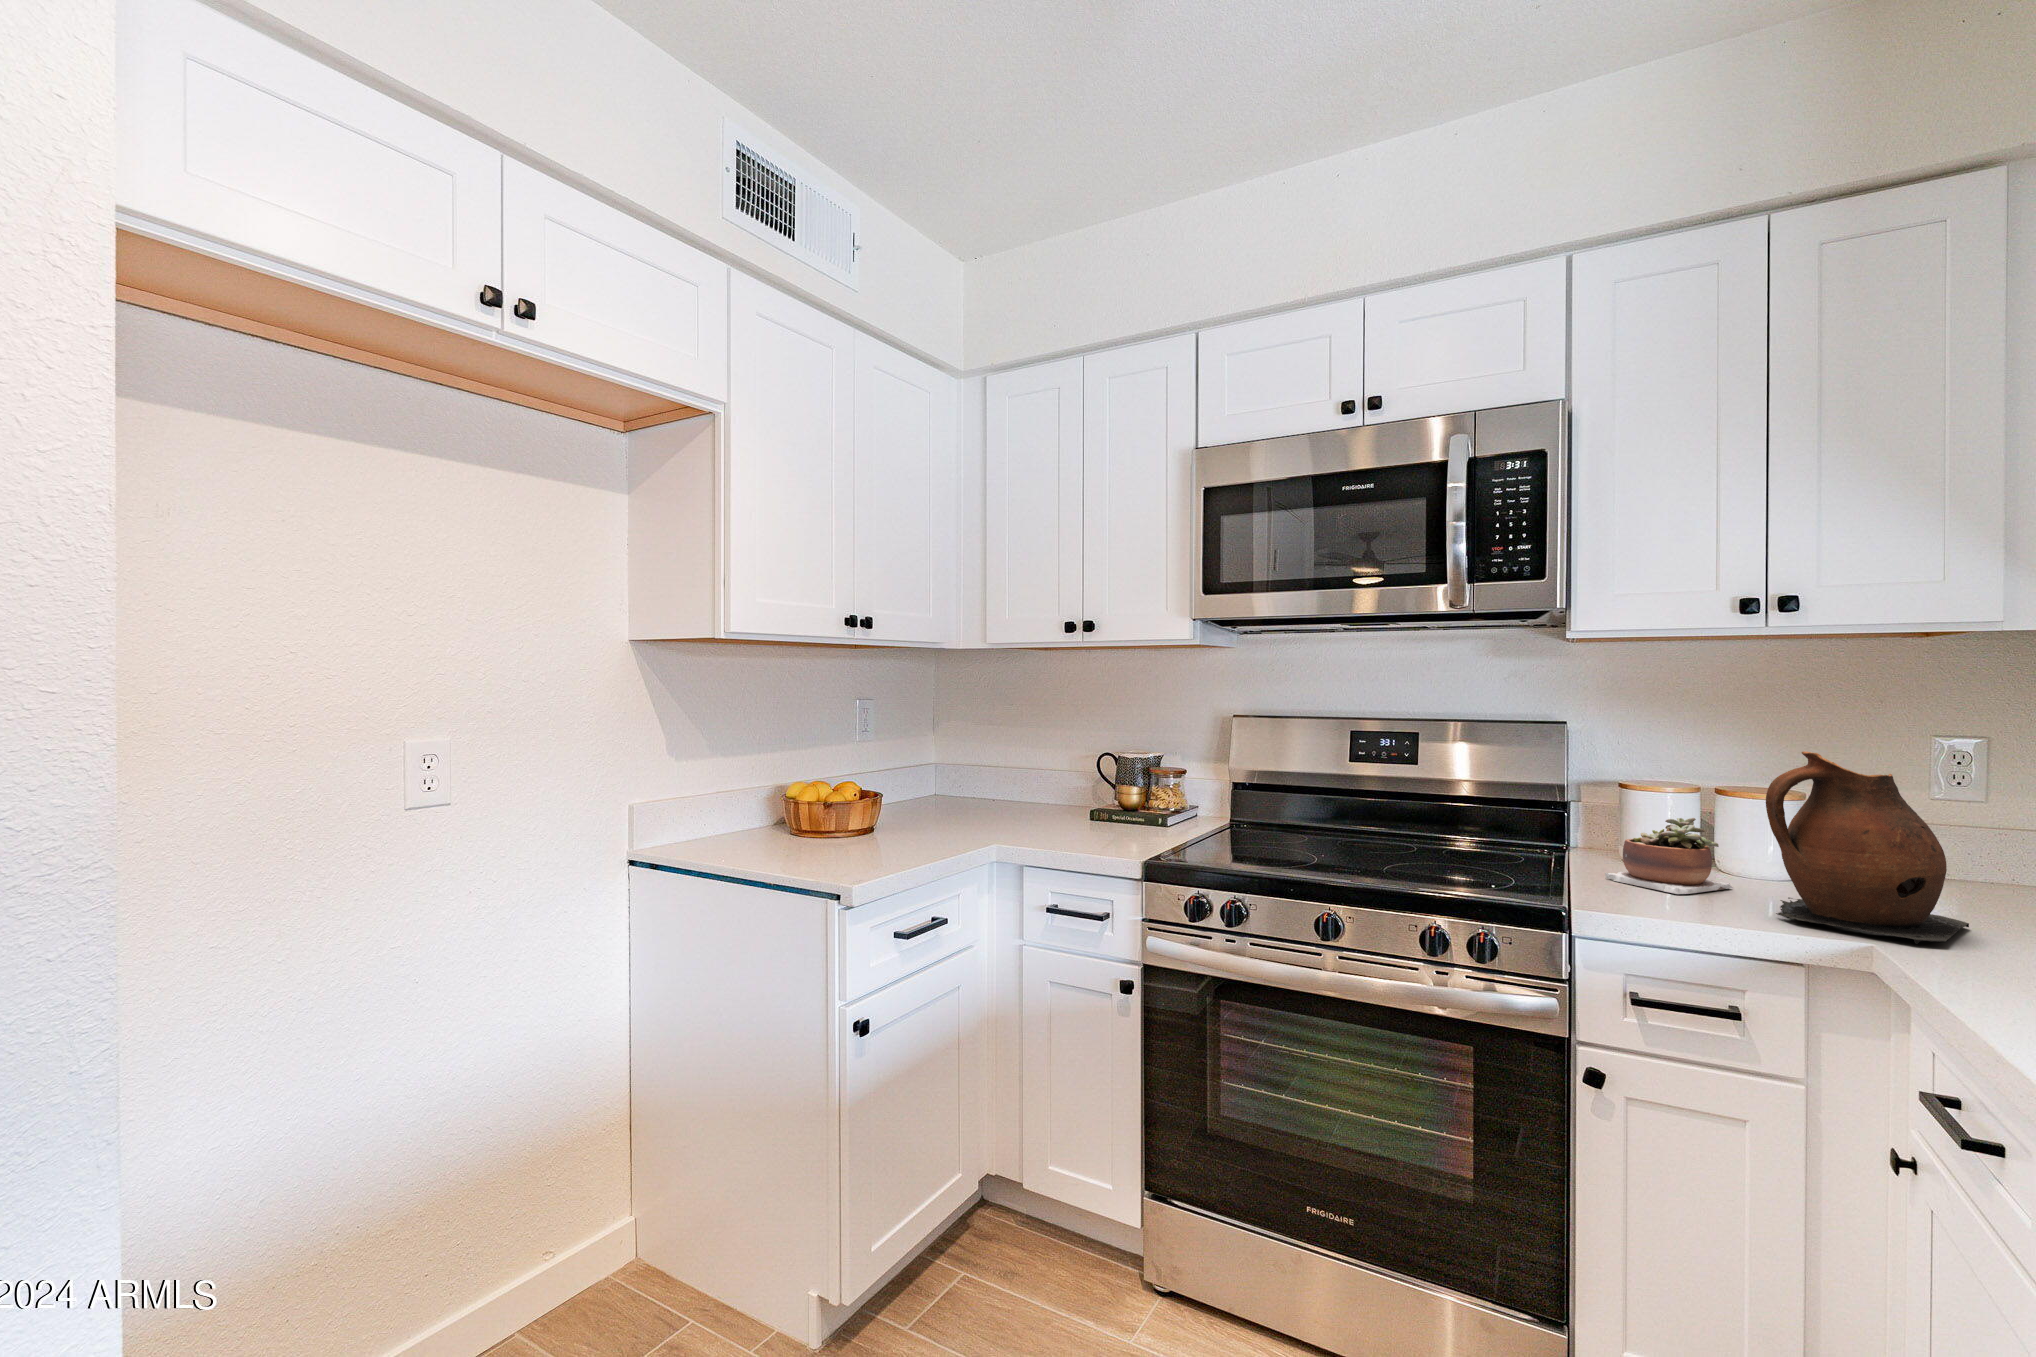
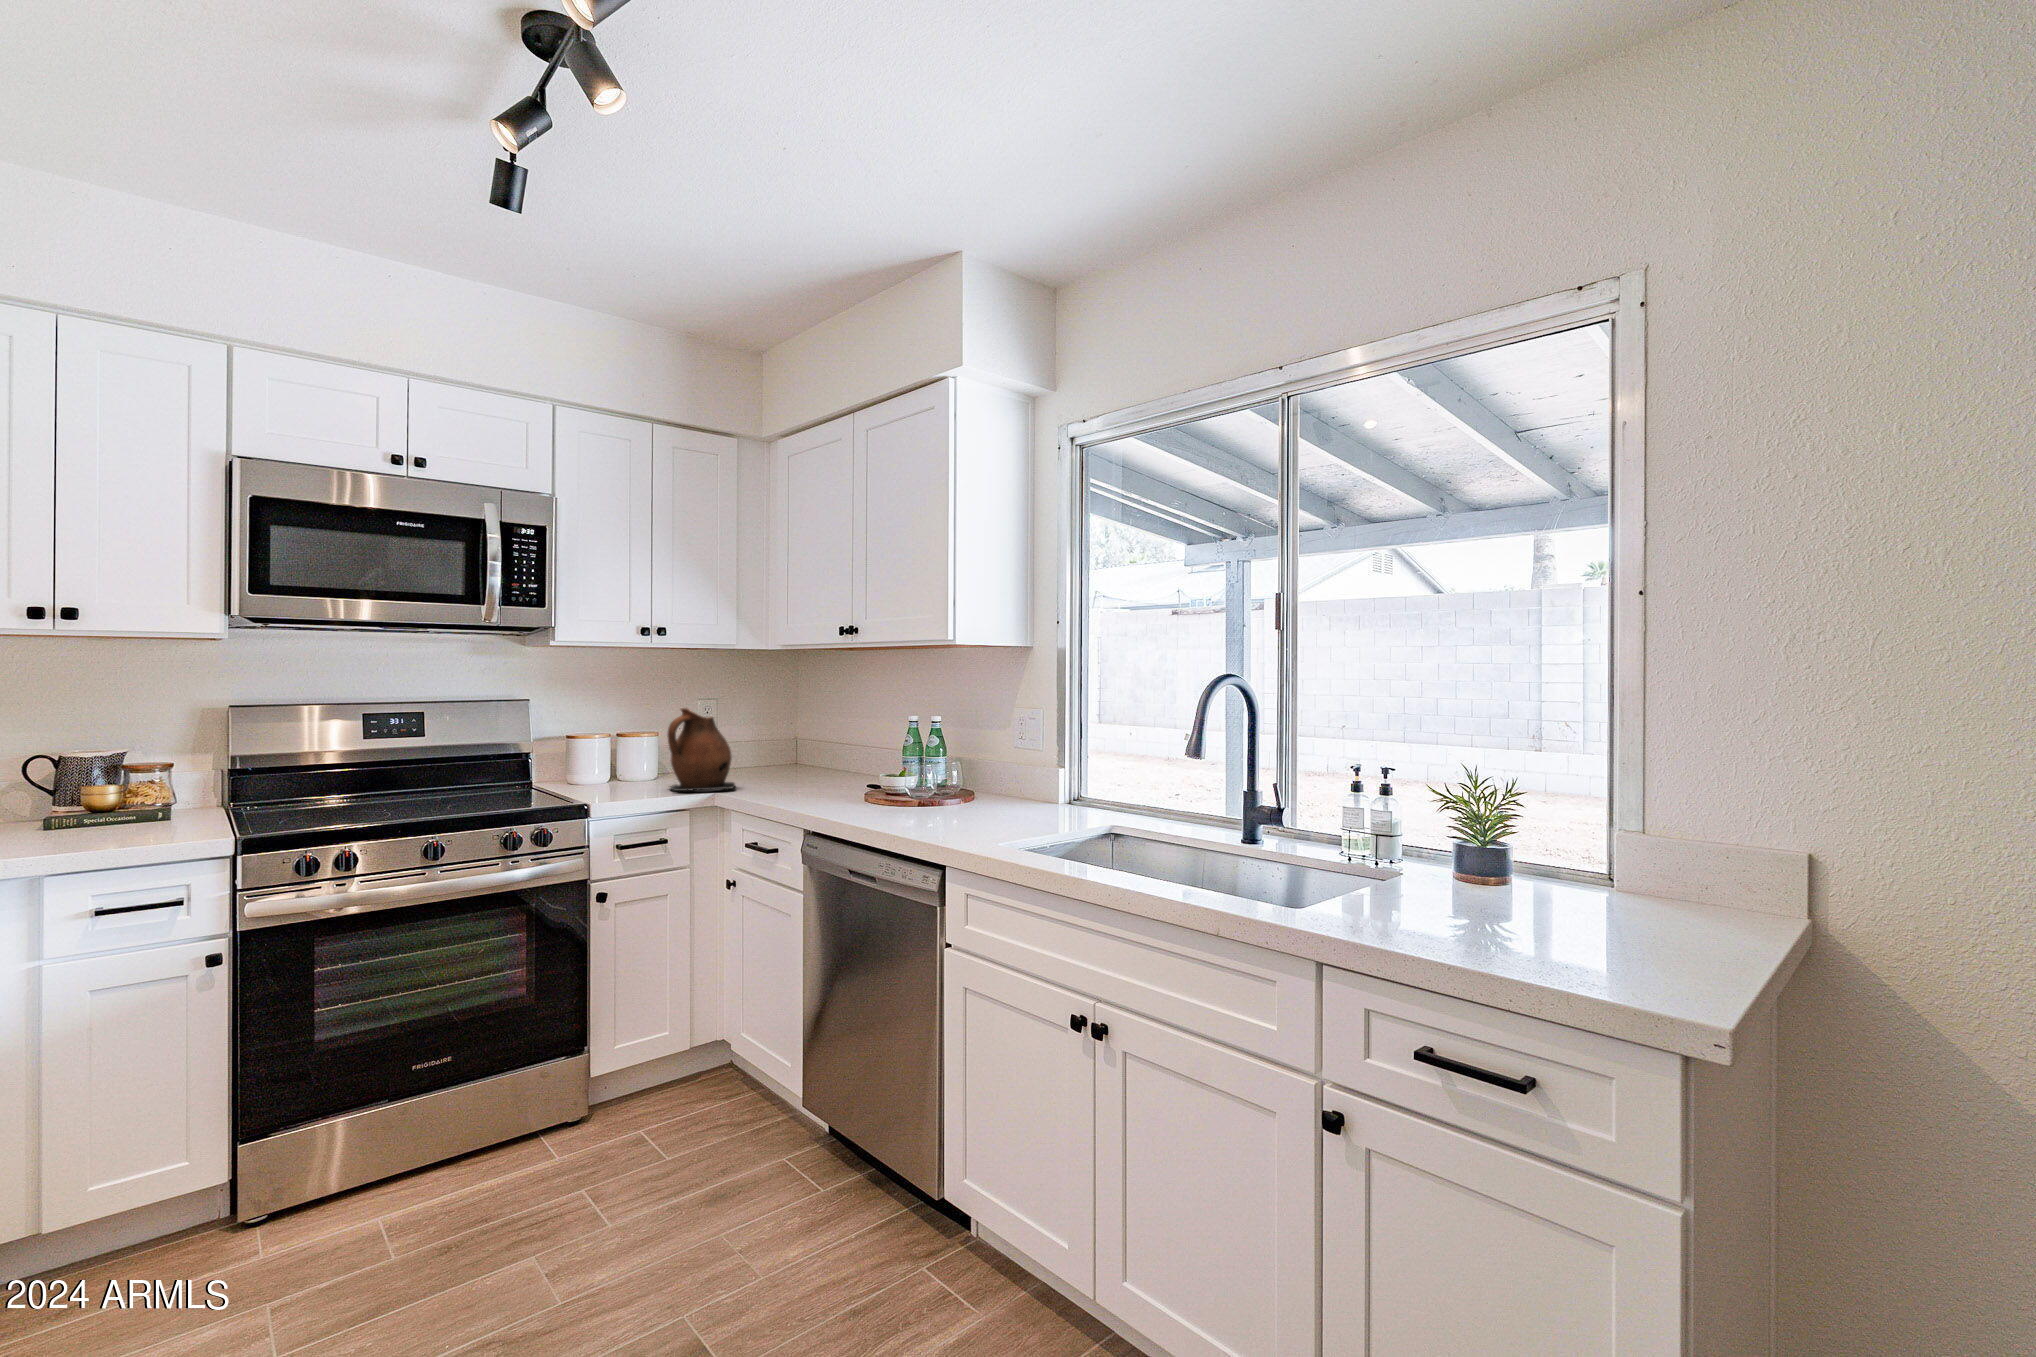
succulent plant: present [1605,818,1733,894] -> none [578,751,640,793]

